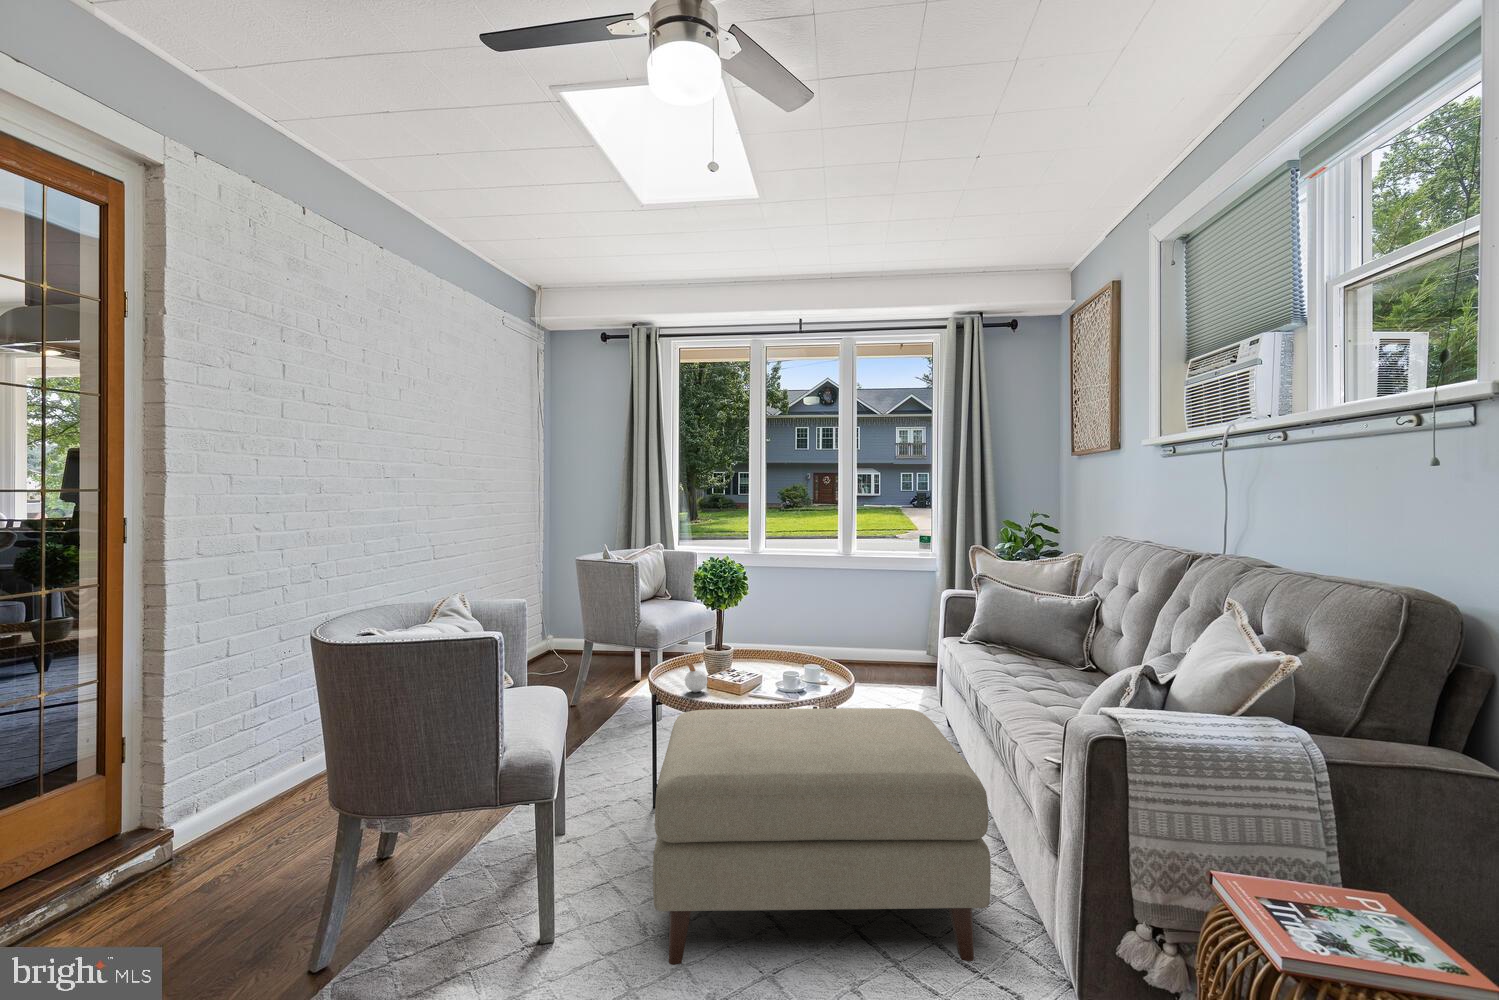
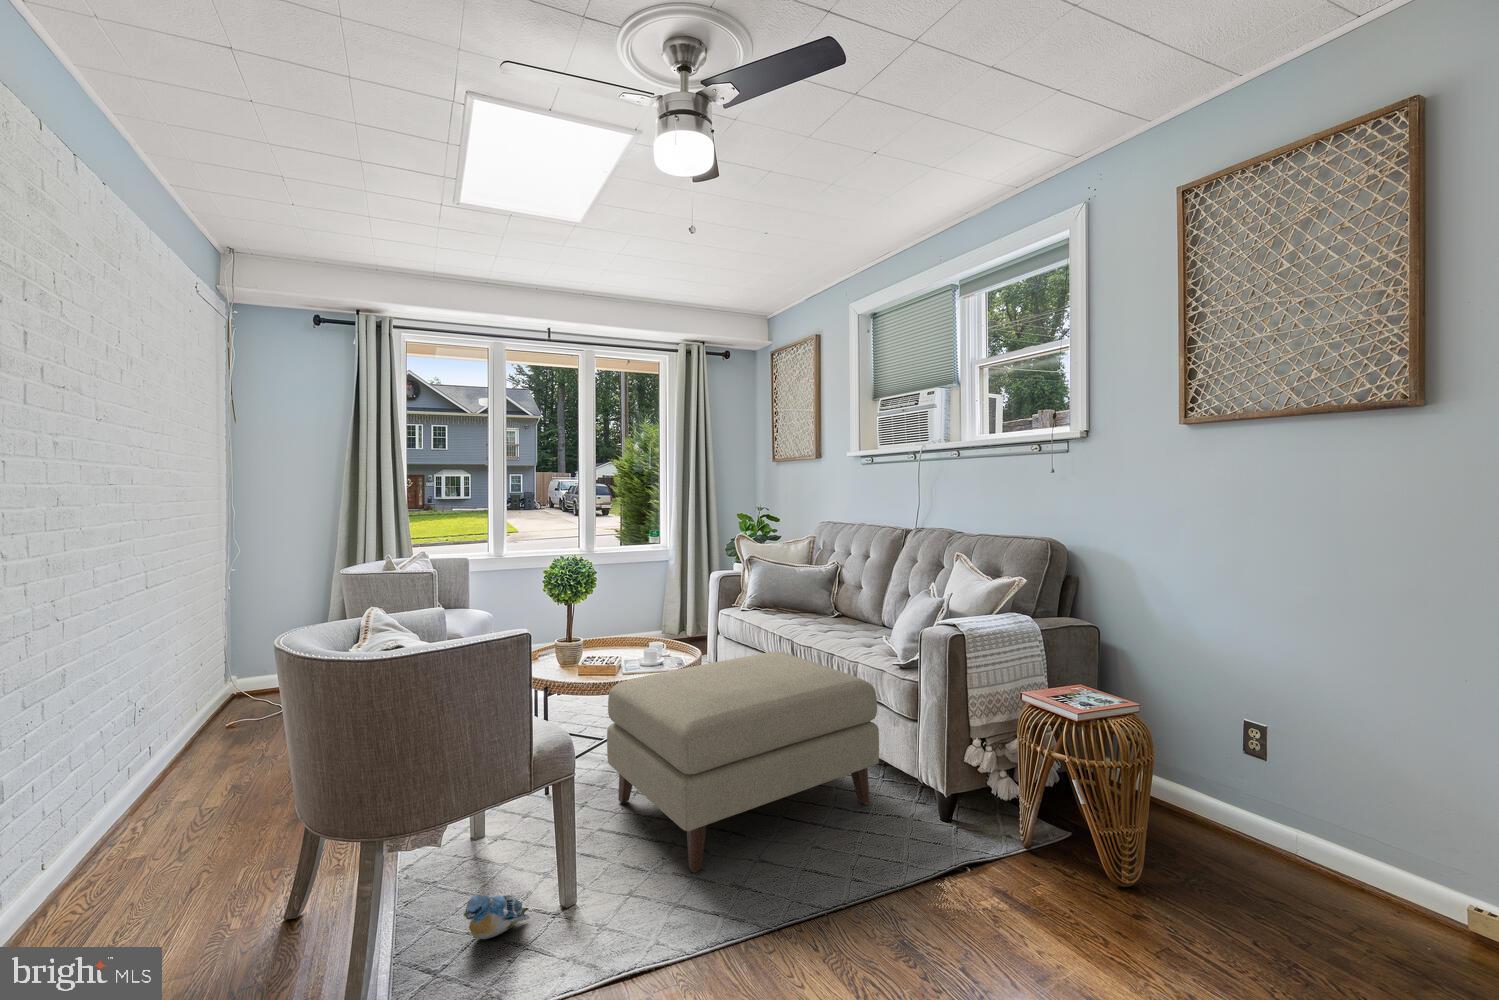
candle: present [685,658,707,692] -> none [577,638,598,671]
plush toy: none [420,901,492,951] -> present [464,894,530,939]

